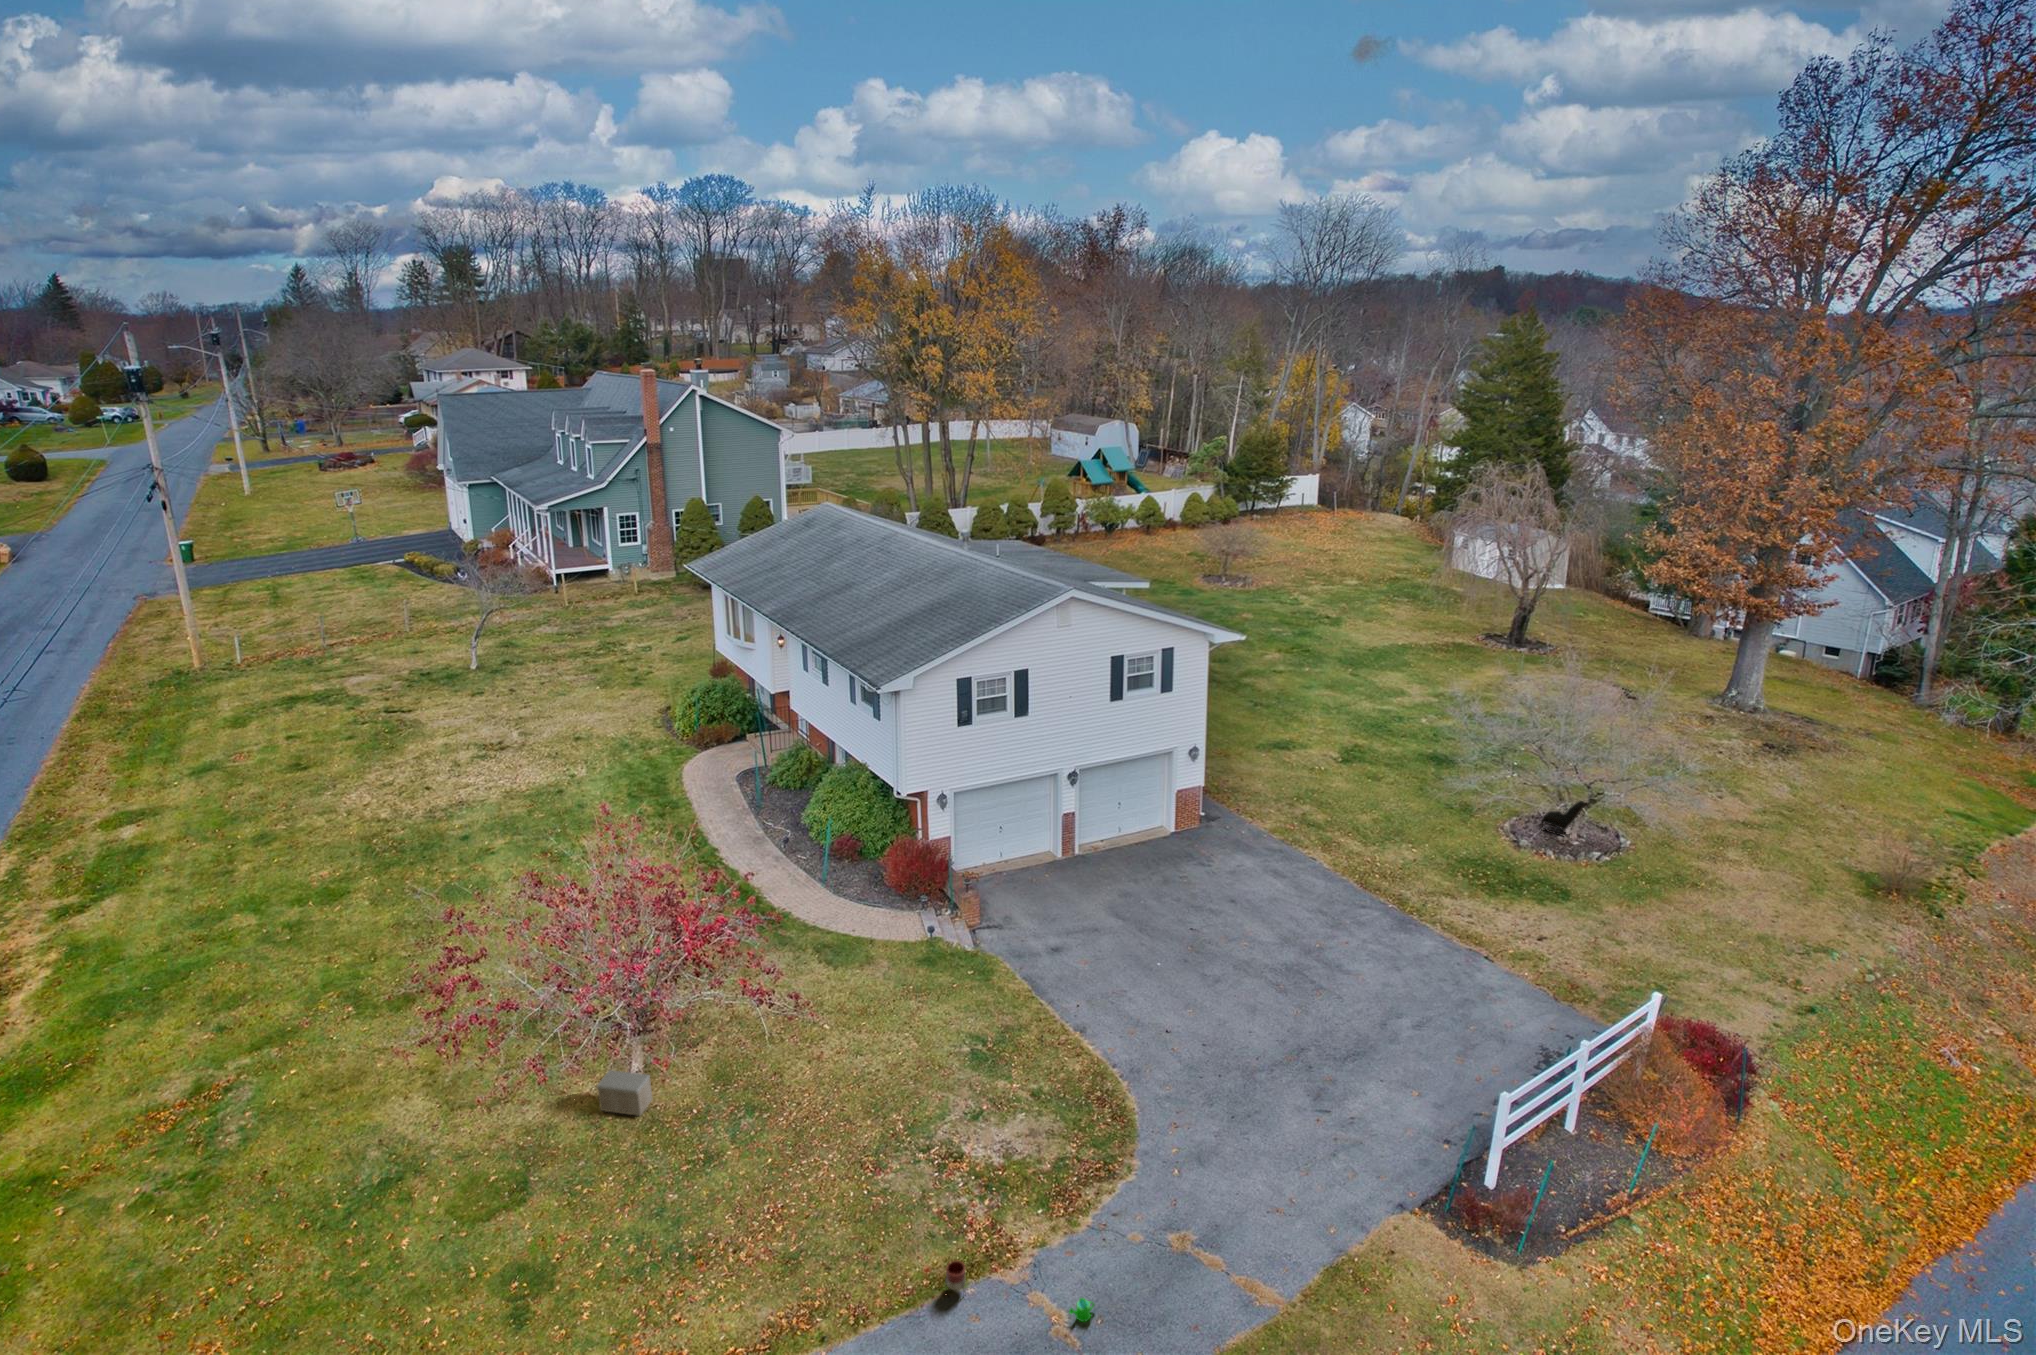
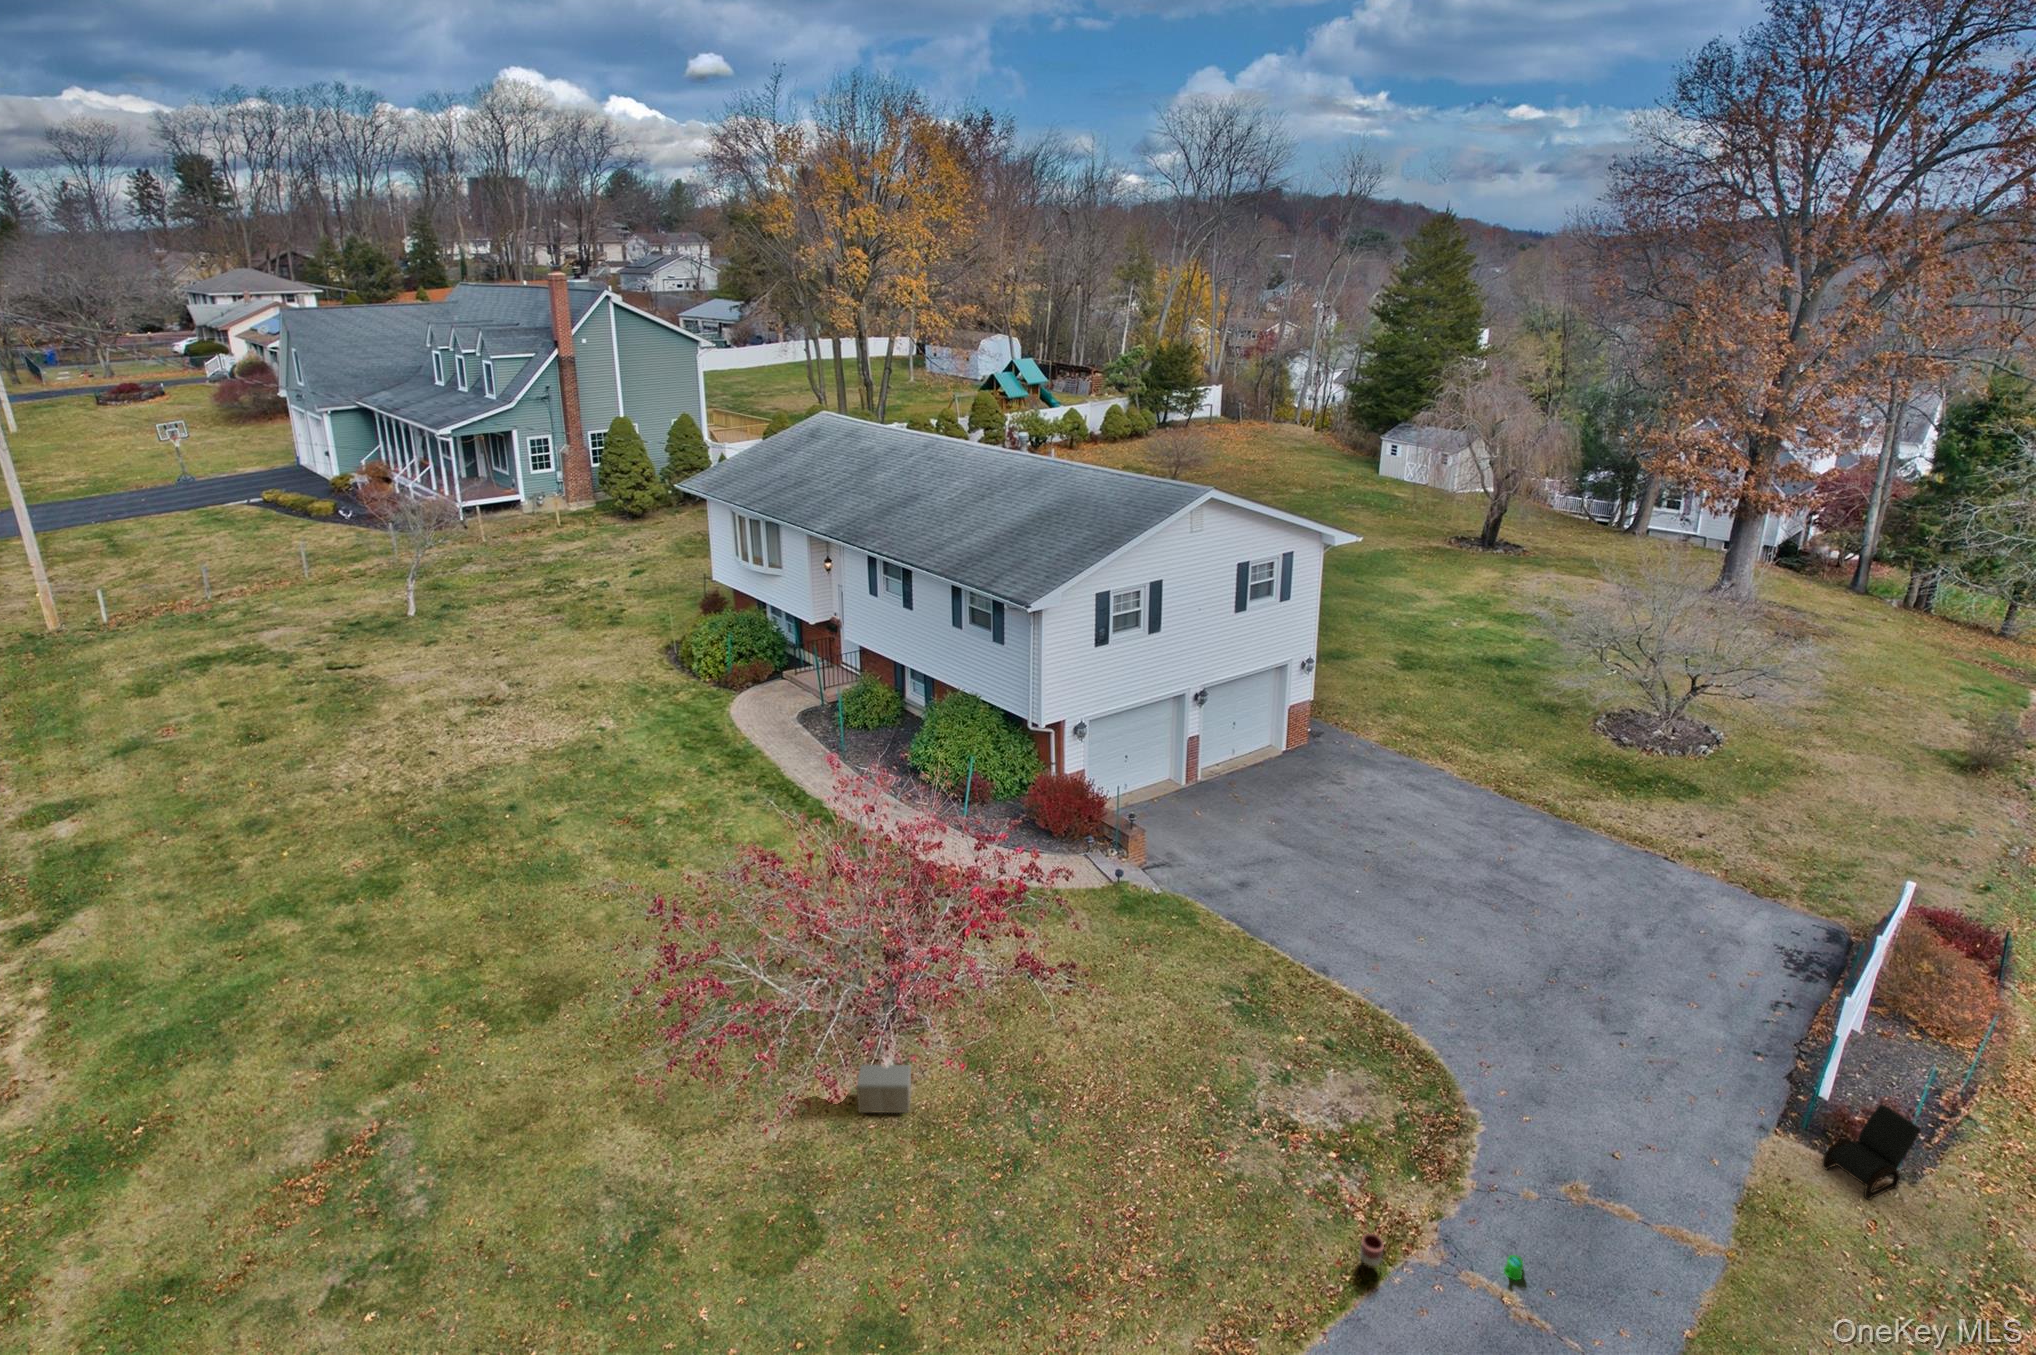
lounge chair: present [1540,801,1585,836] -> present [1822,1105,1922,1200]

